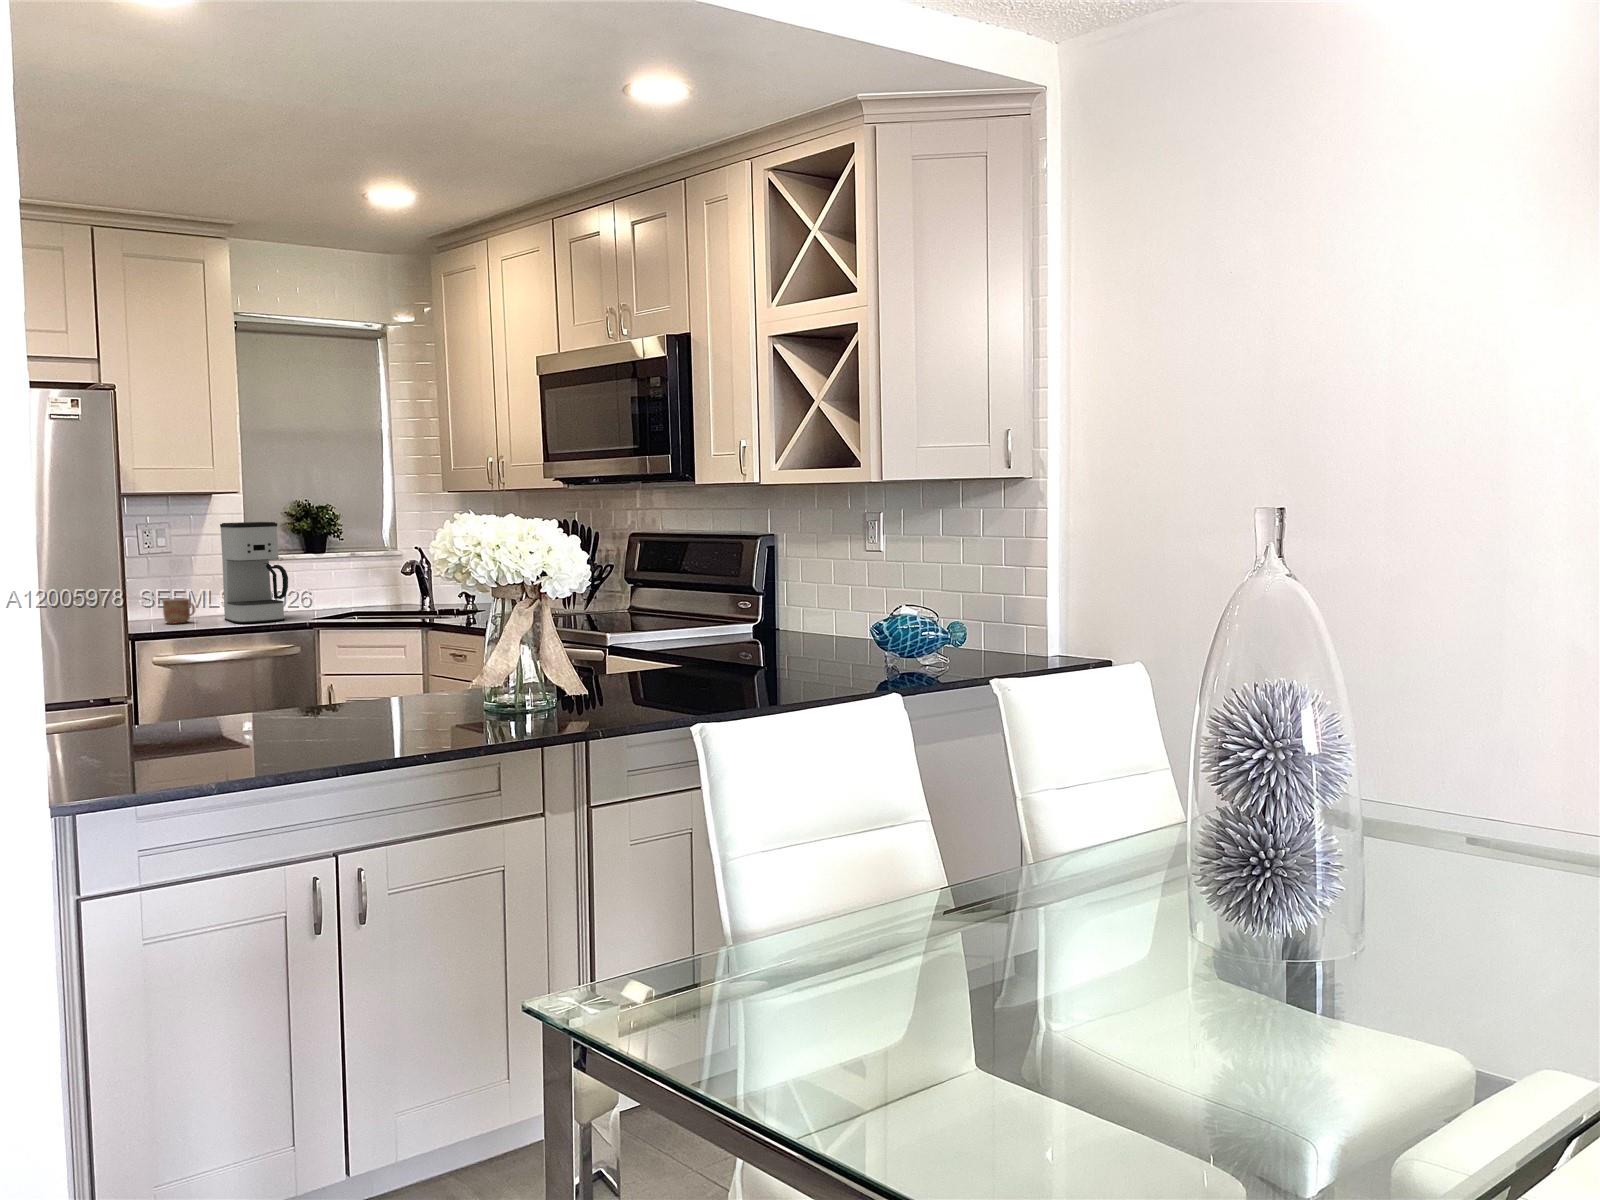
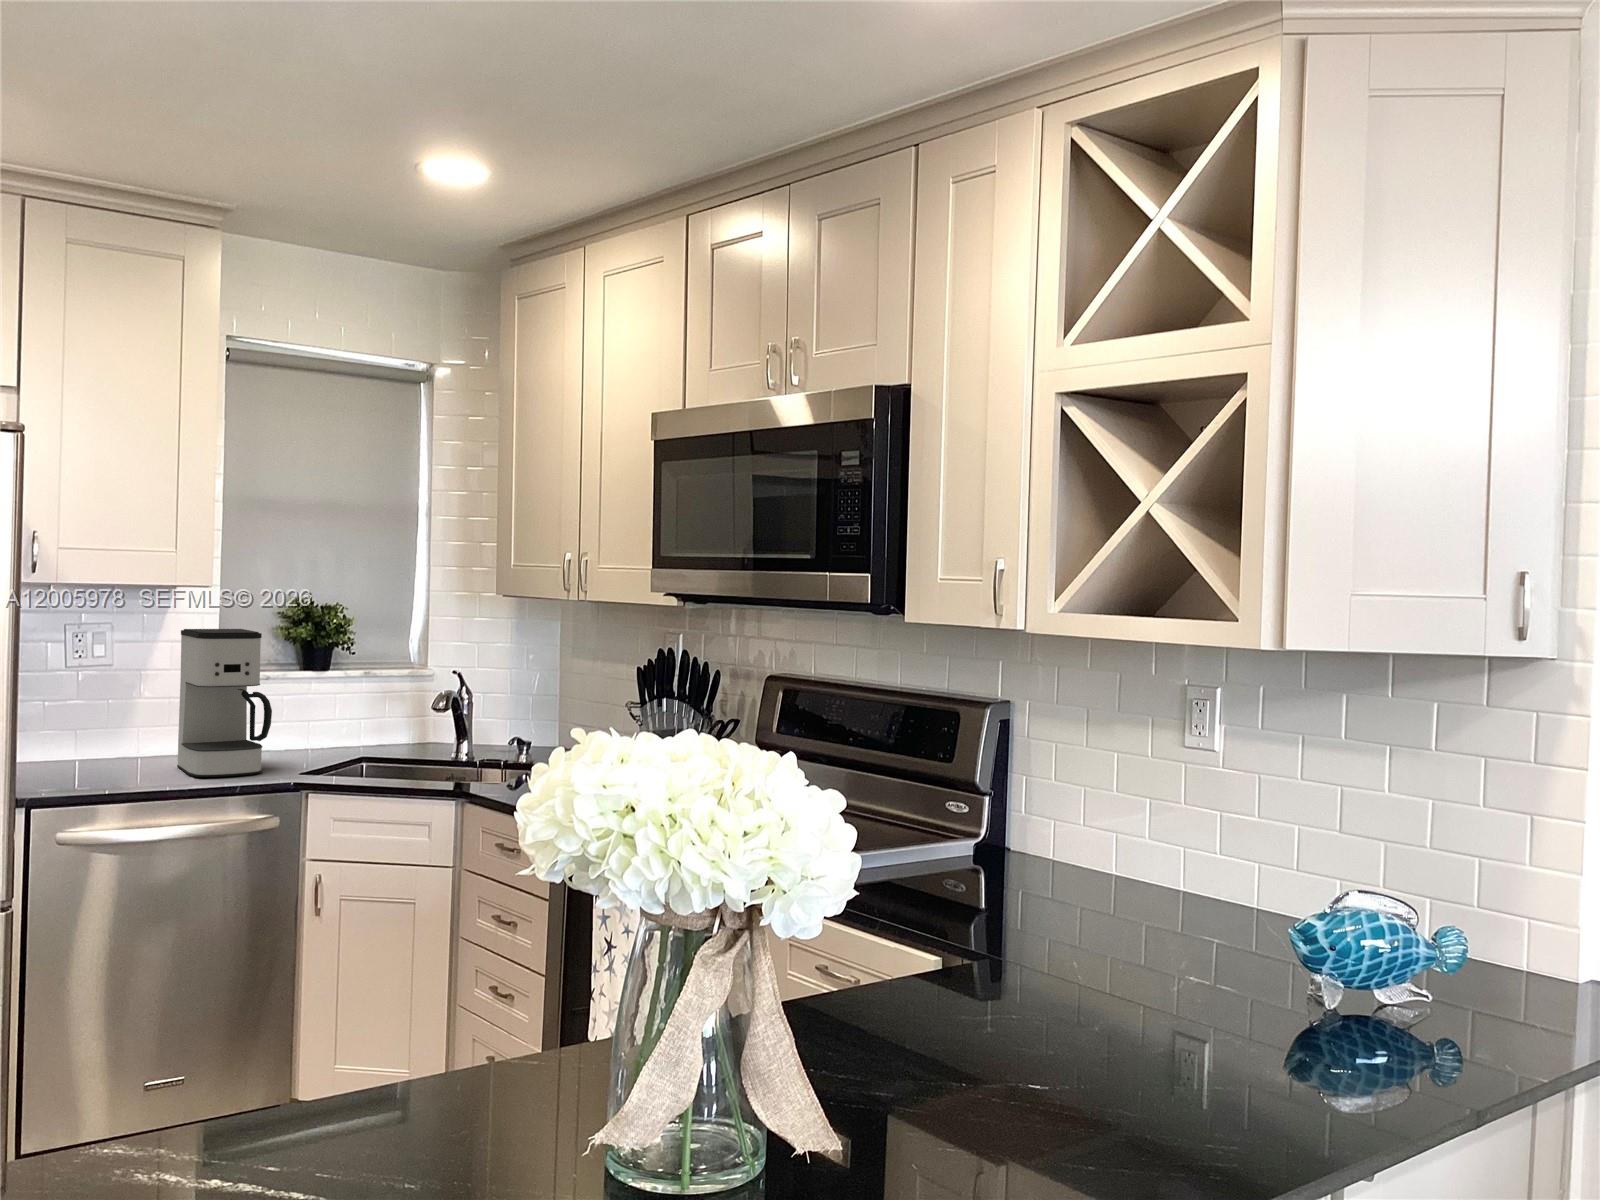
mug: present [162,598,195,624] -> none [88,734,135,771]

